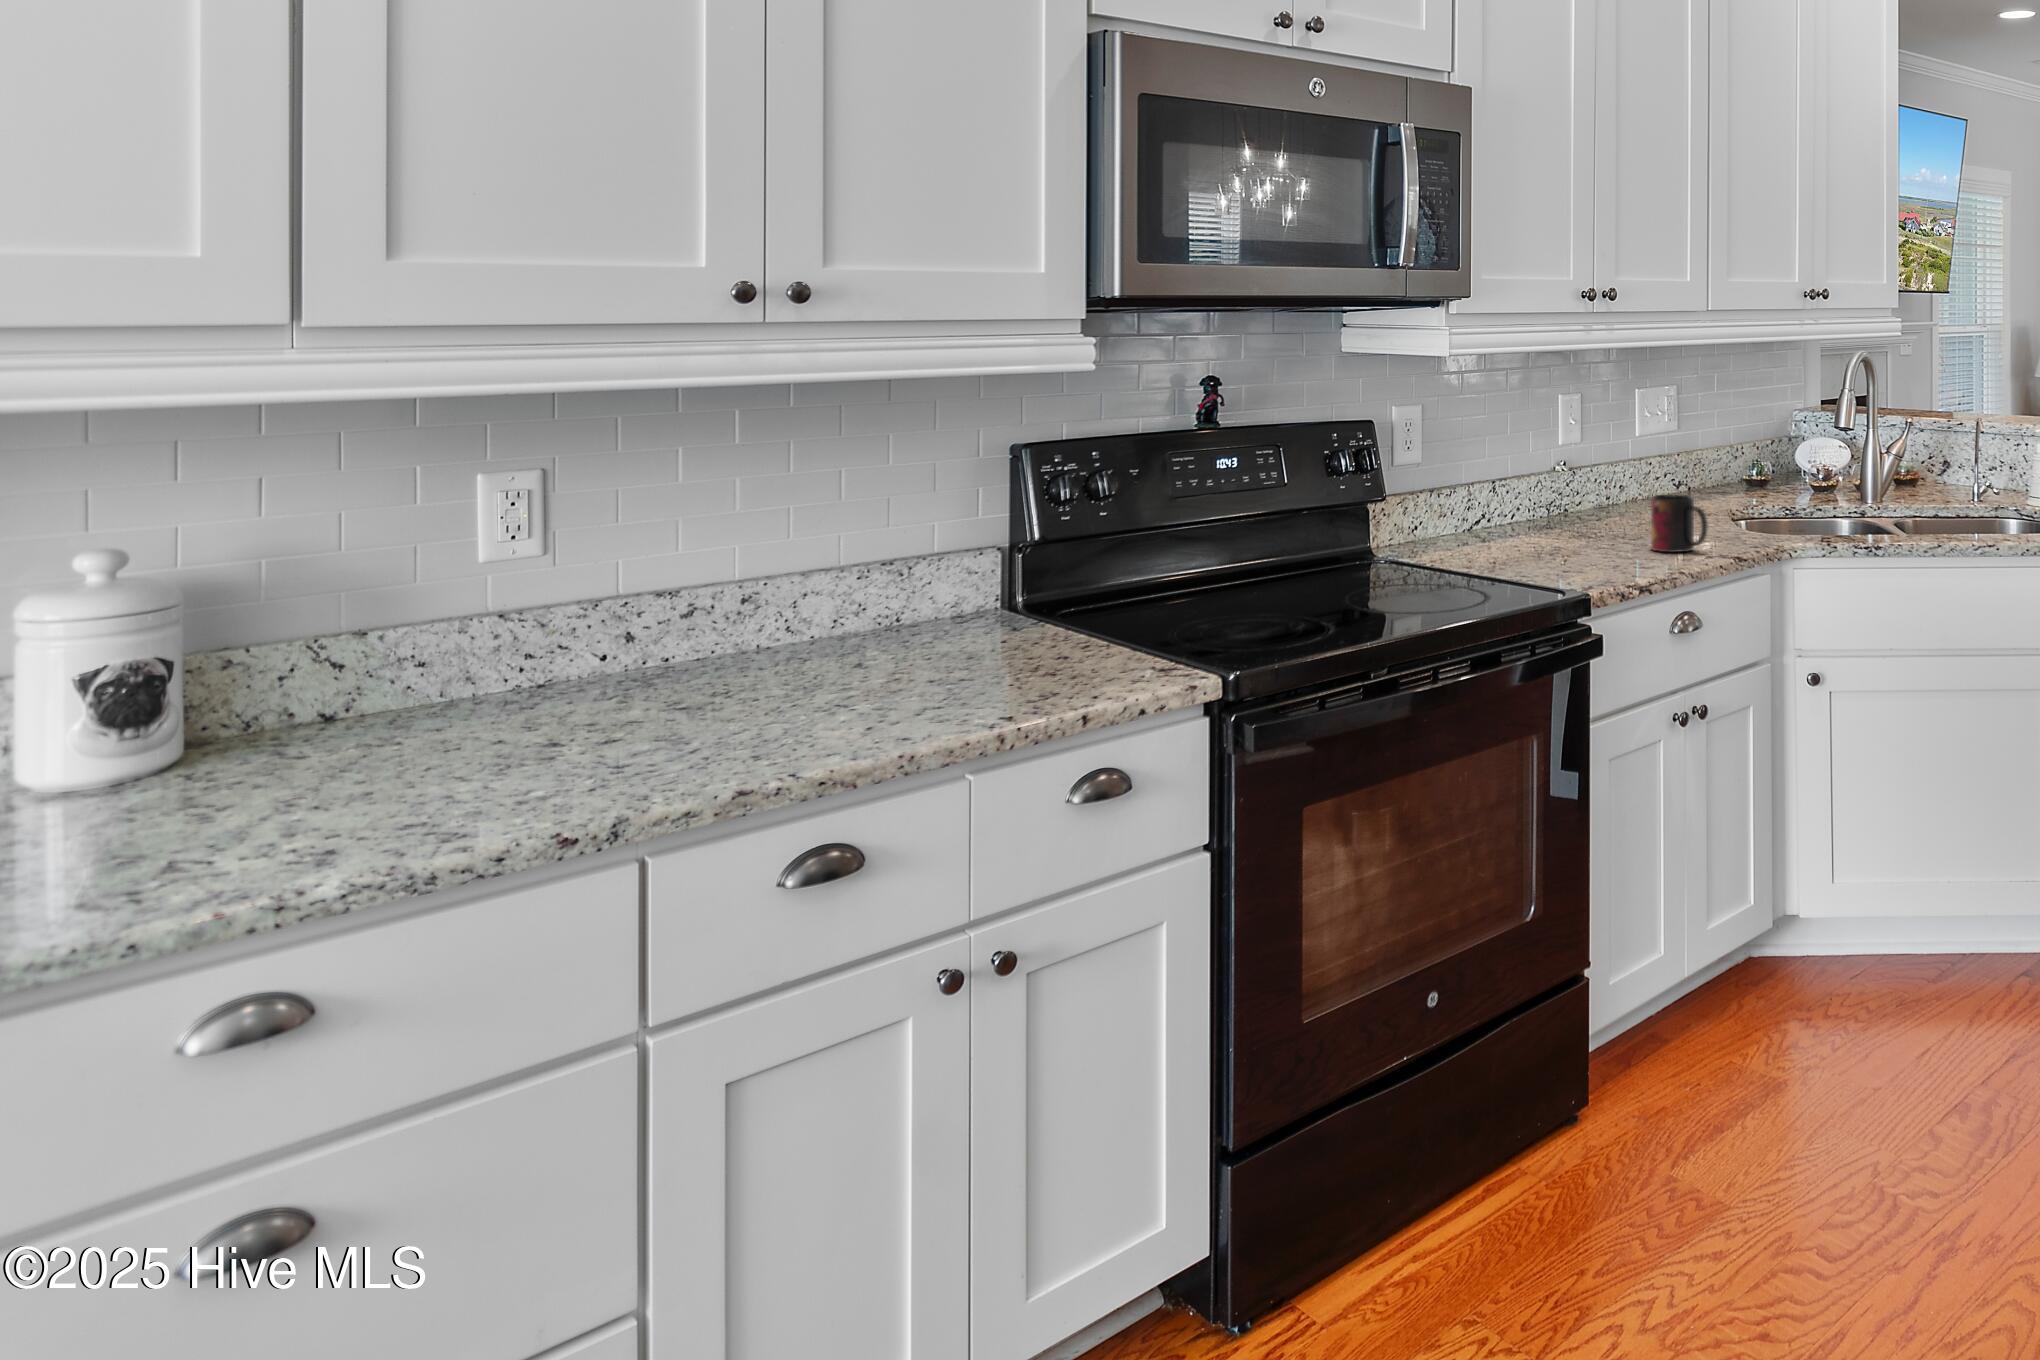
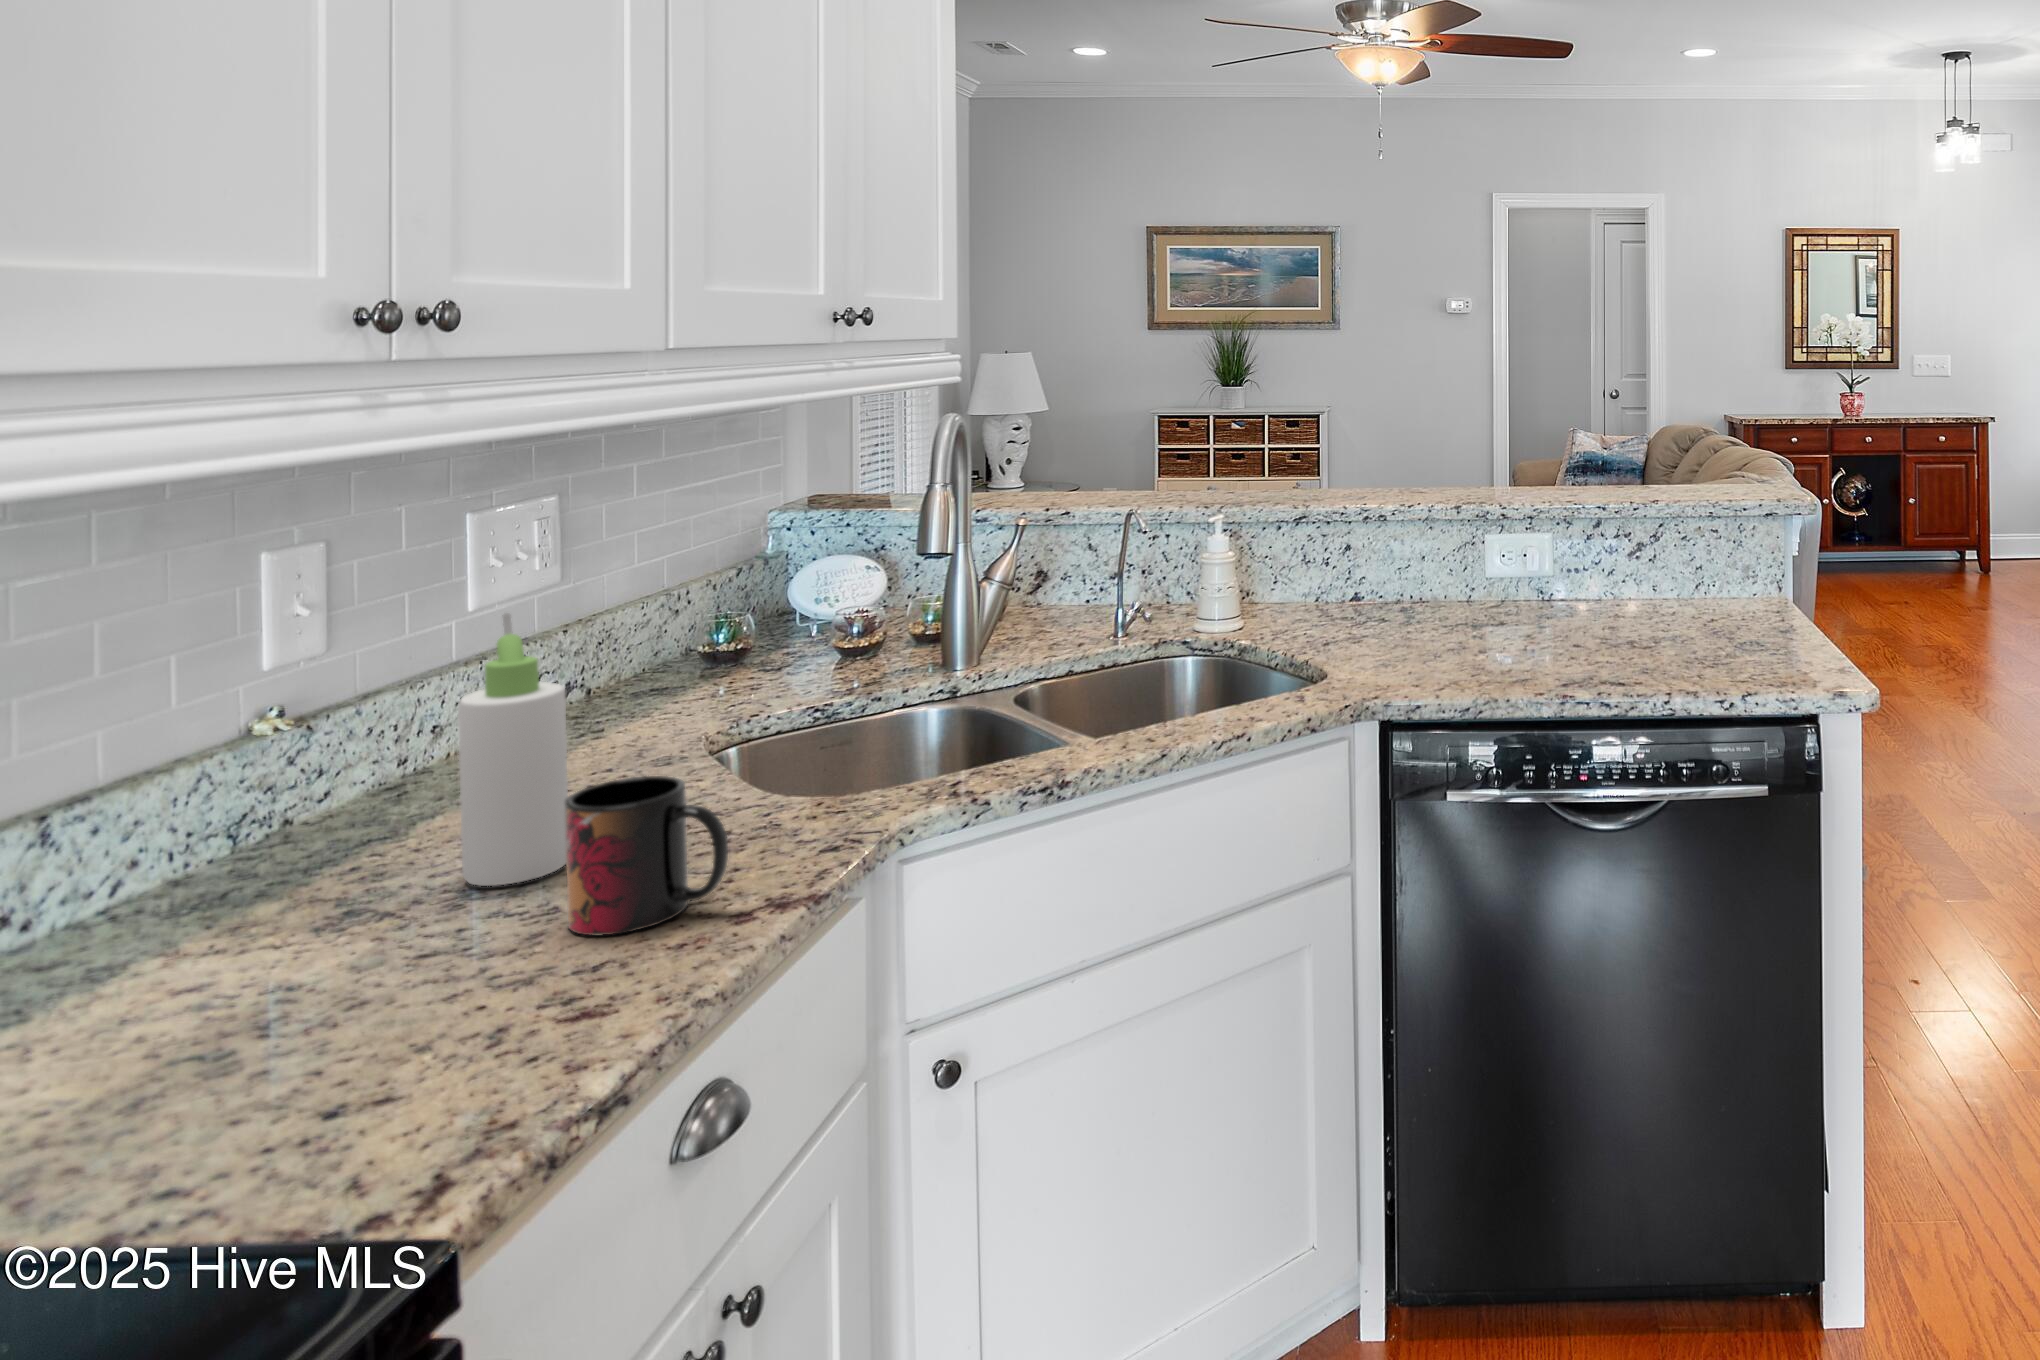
bottle: none [1620,426,1658,537] -> present [458,613,568,886]

